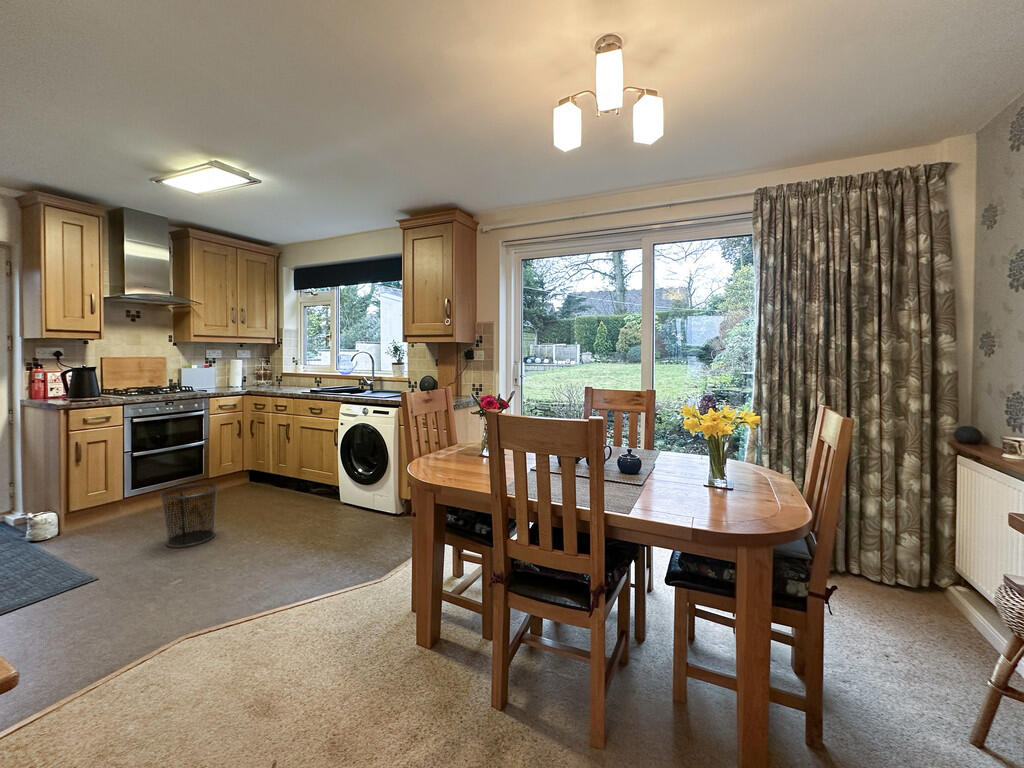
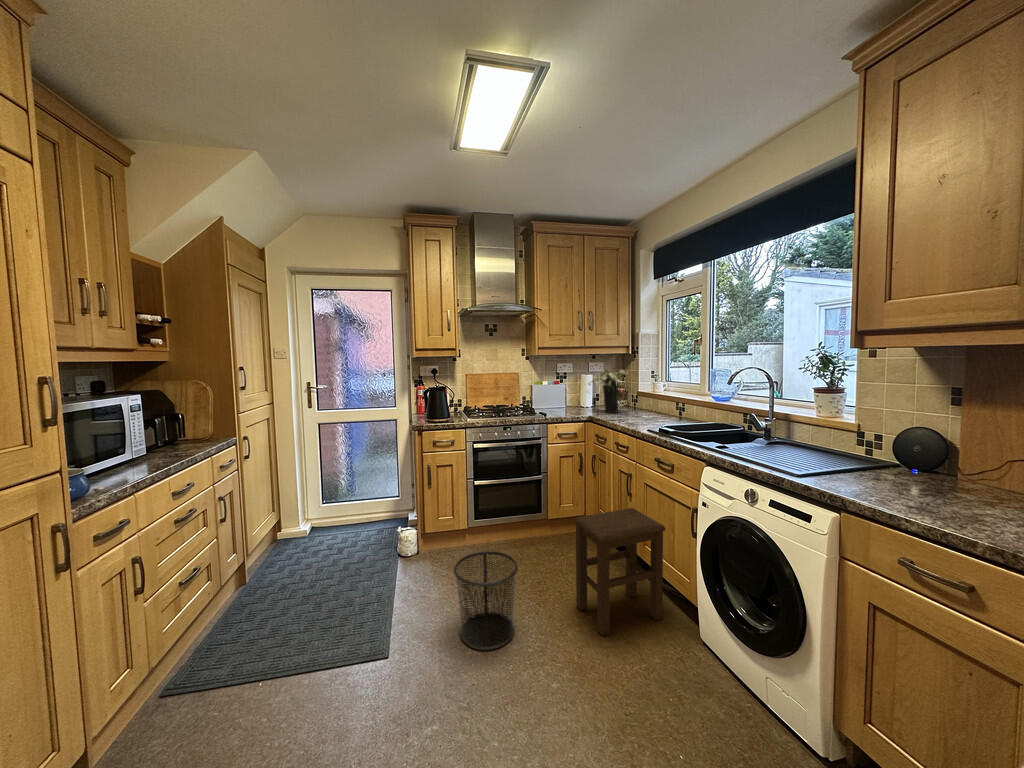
flower arrangement: none [242,353,278,389] -> present [588,367,629,413]
stool: none [255,443,318,517] -> present [574,508,665,636]

